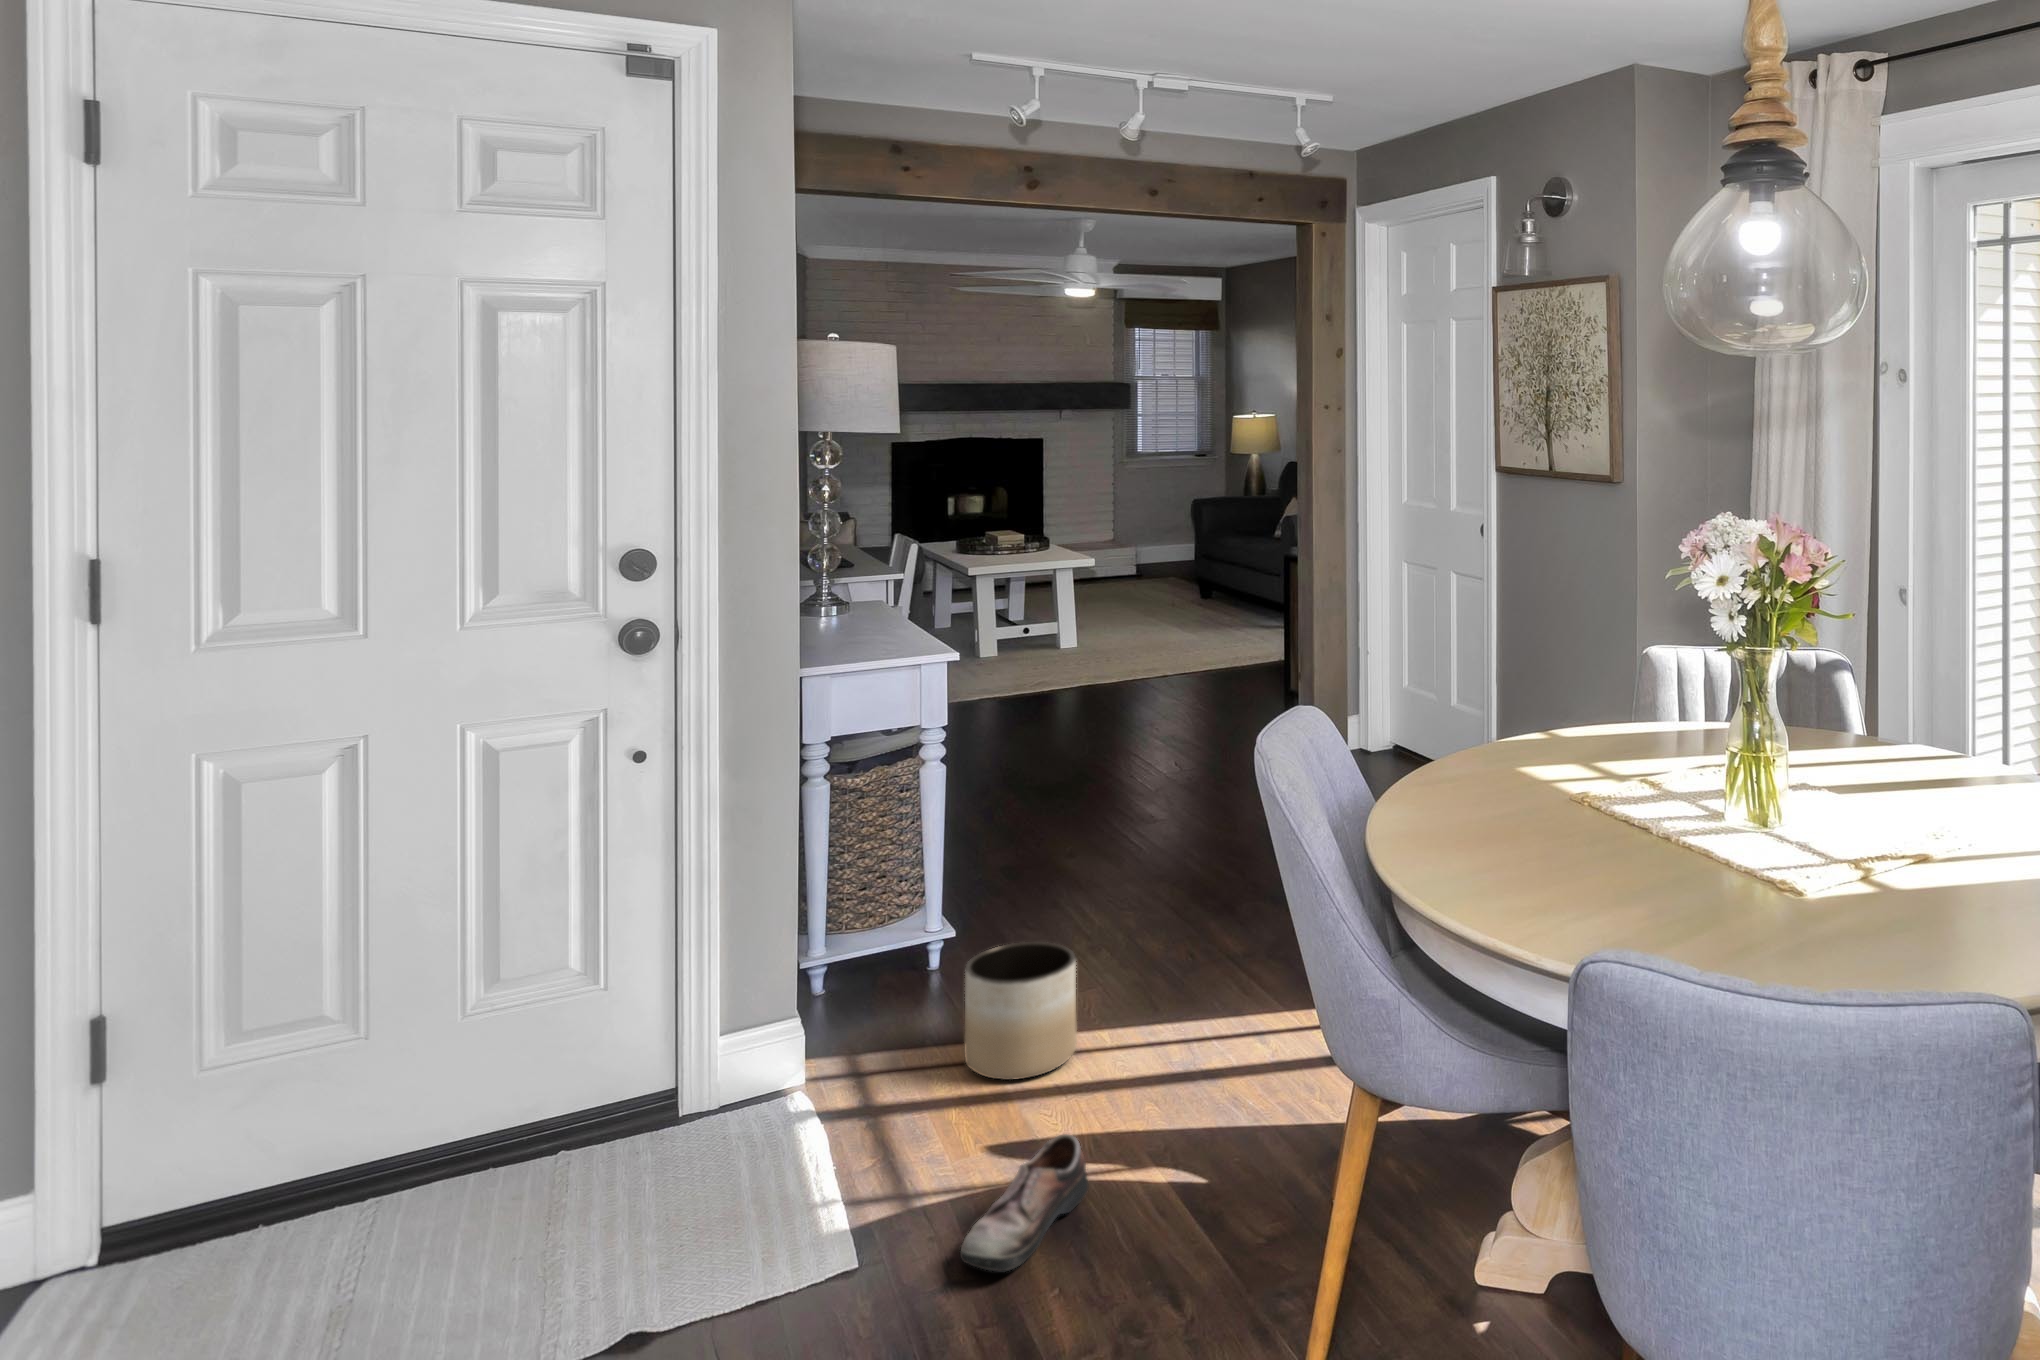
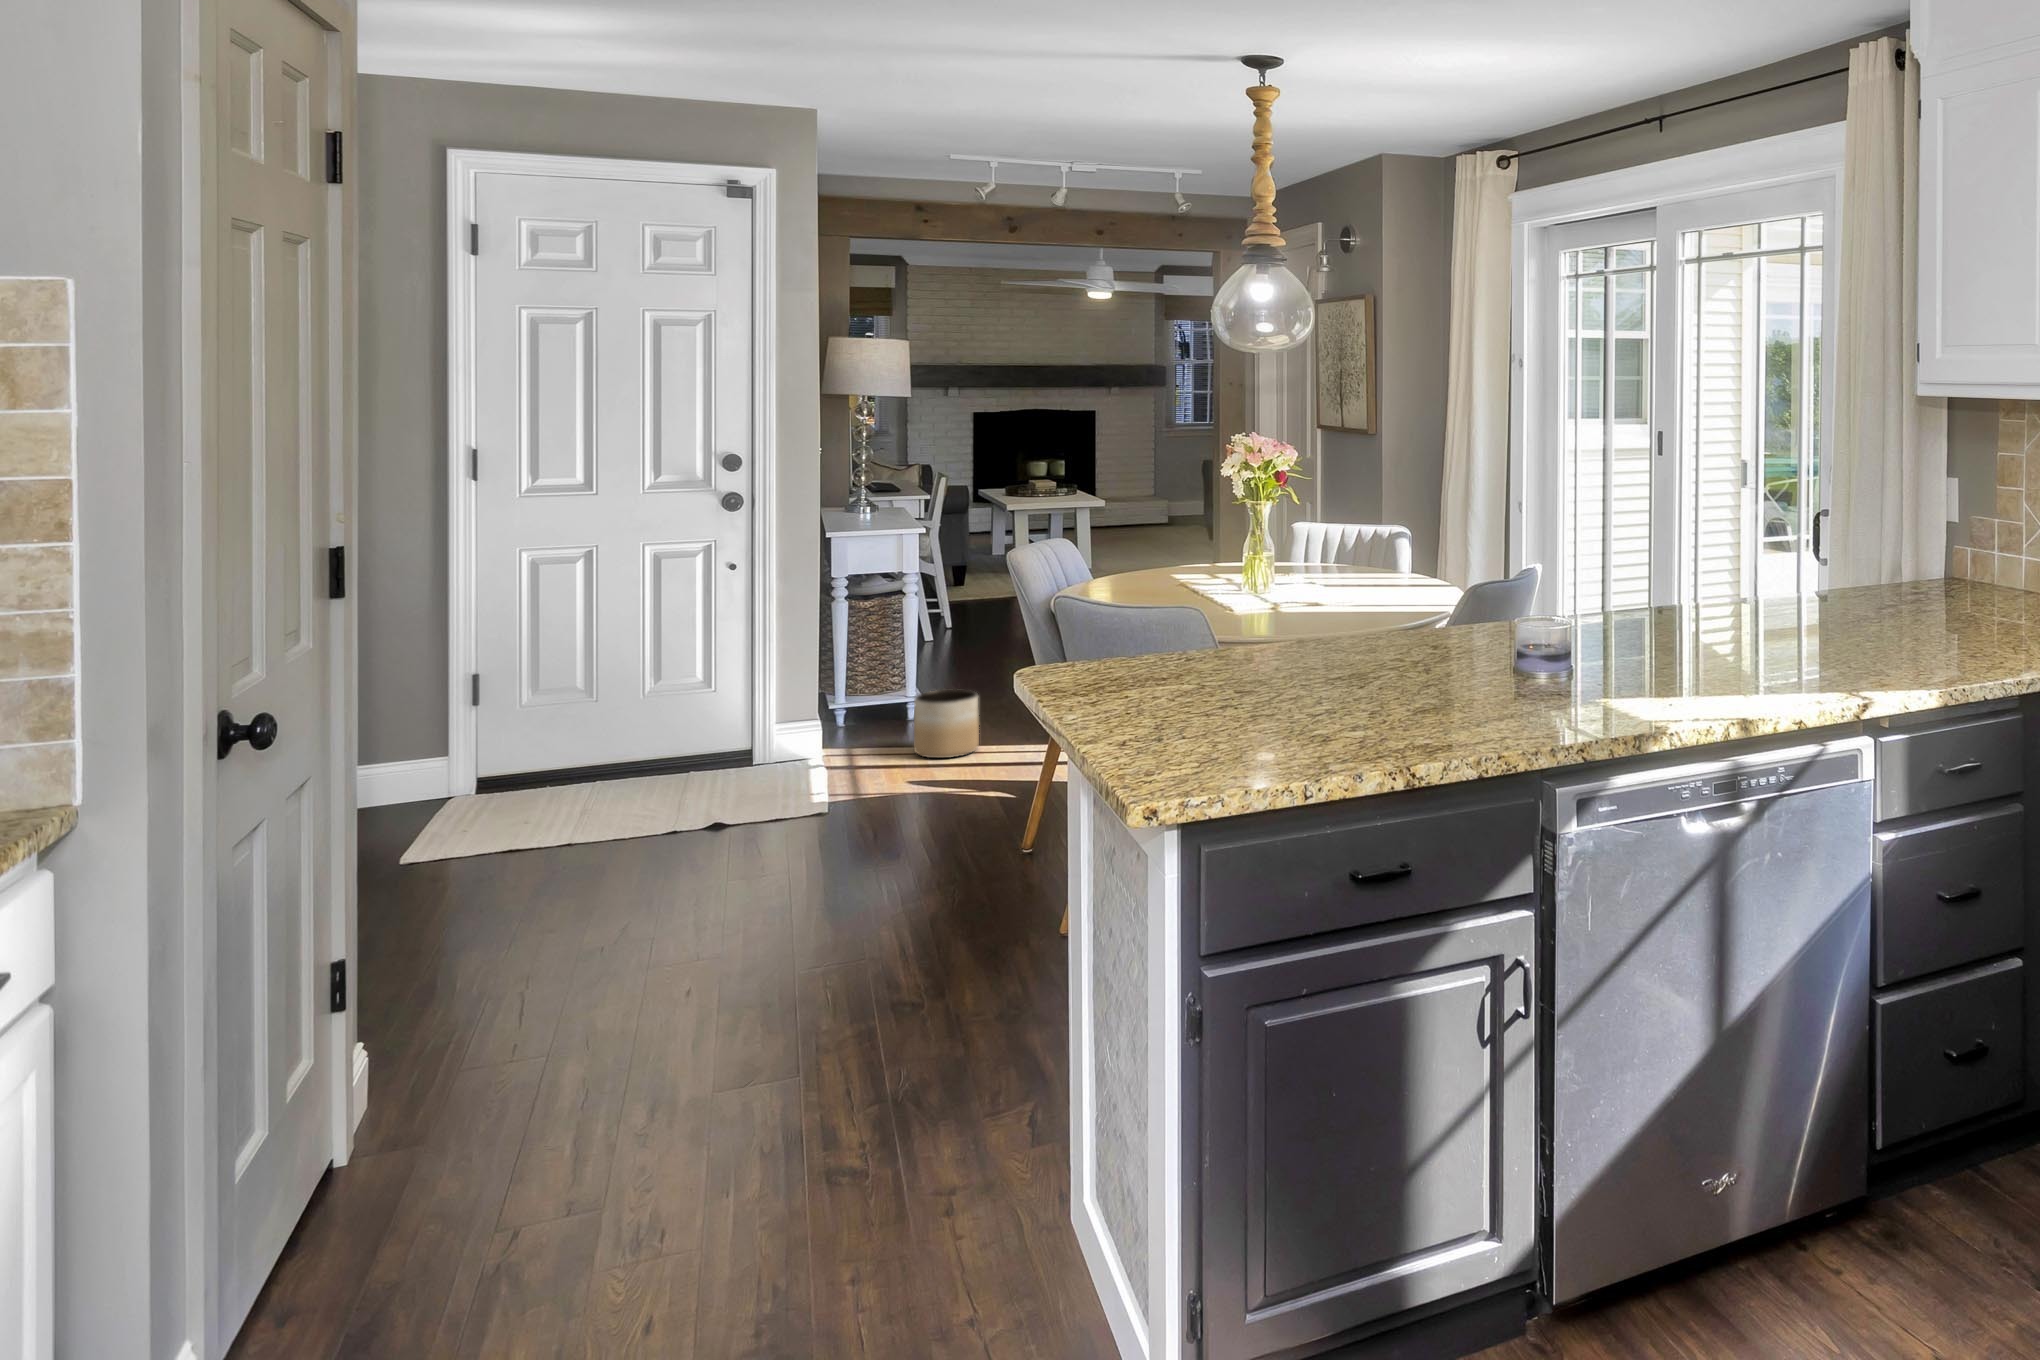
shoe: present [960,1134,1089,1271] -> none [883,763,958,812]

